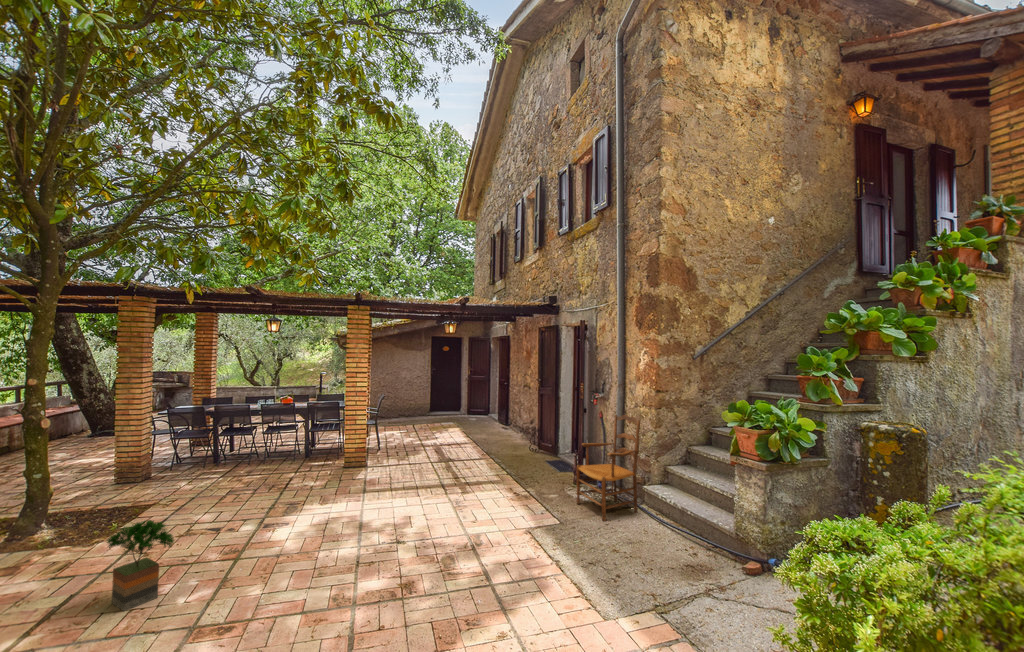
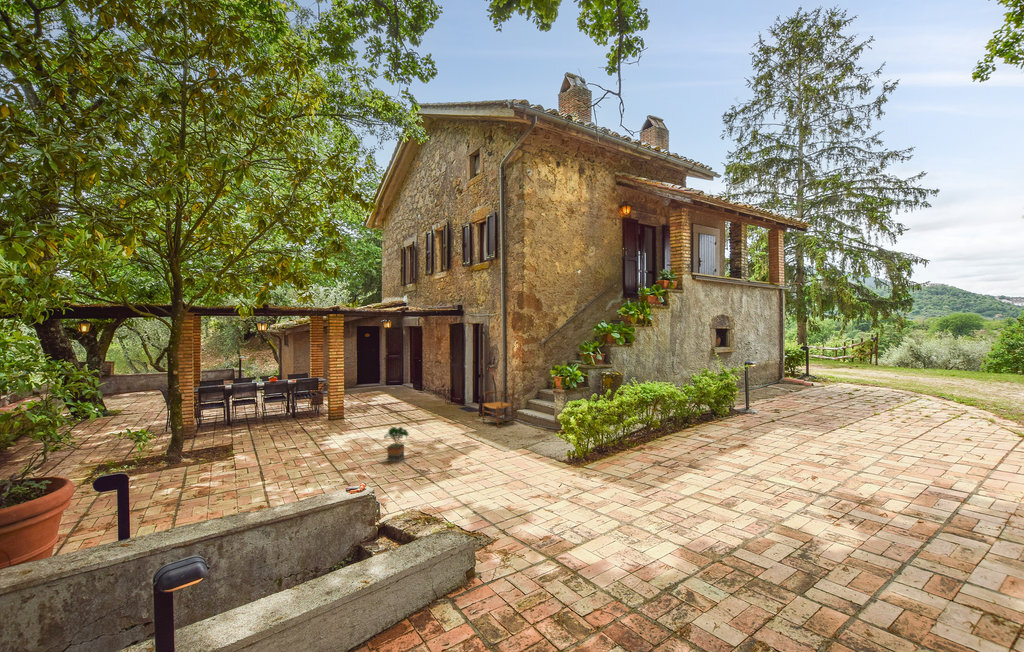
potted tree: present [106,520,174,611] -> present [384,427,409,462]

